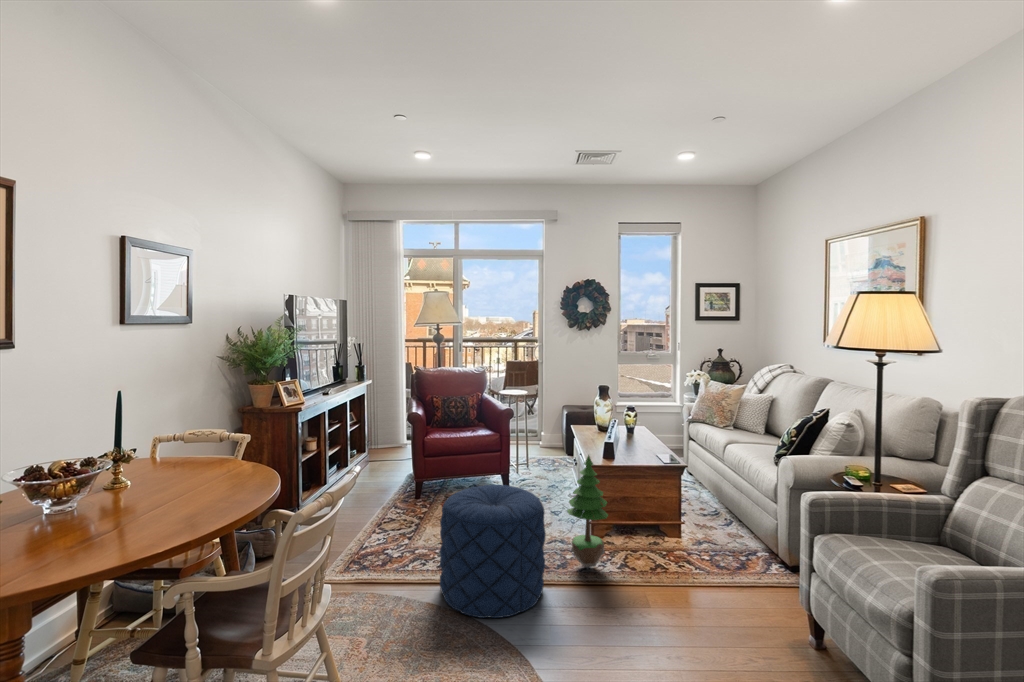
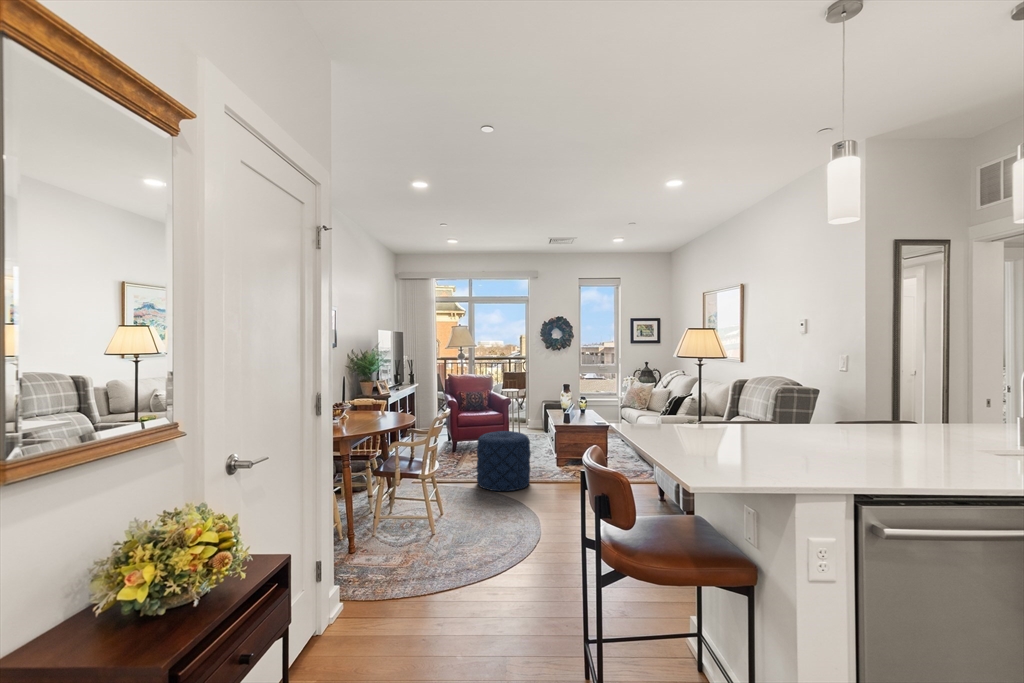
potted tree: present [567,455,608,568] -> none [542,415,564,476]

